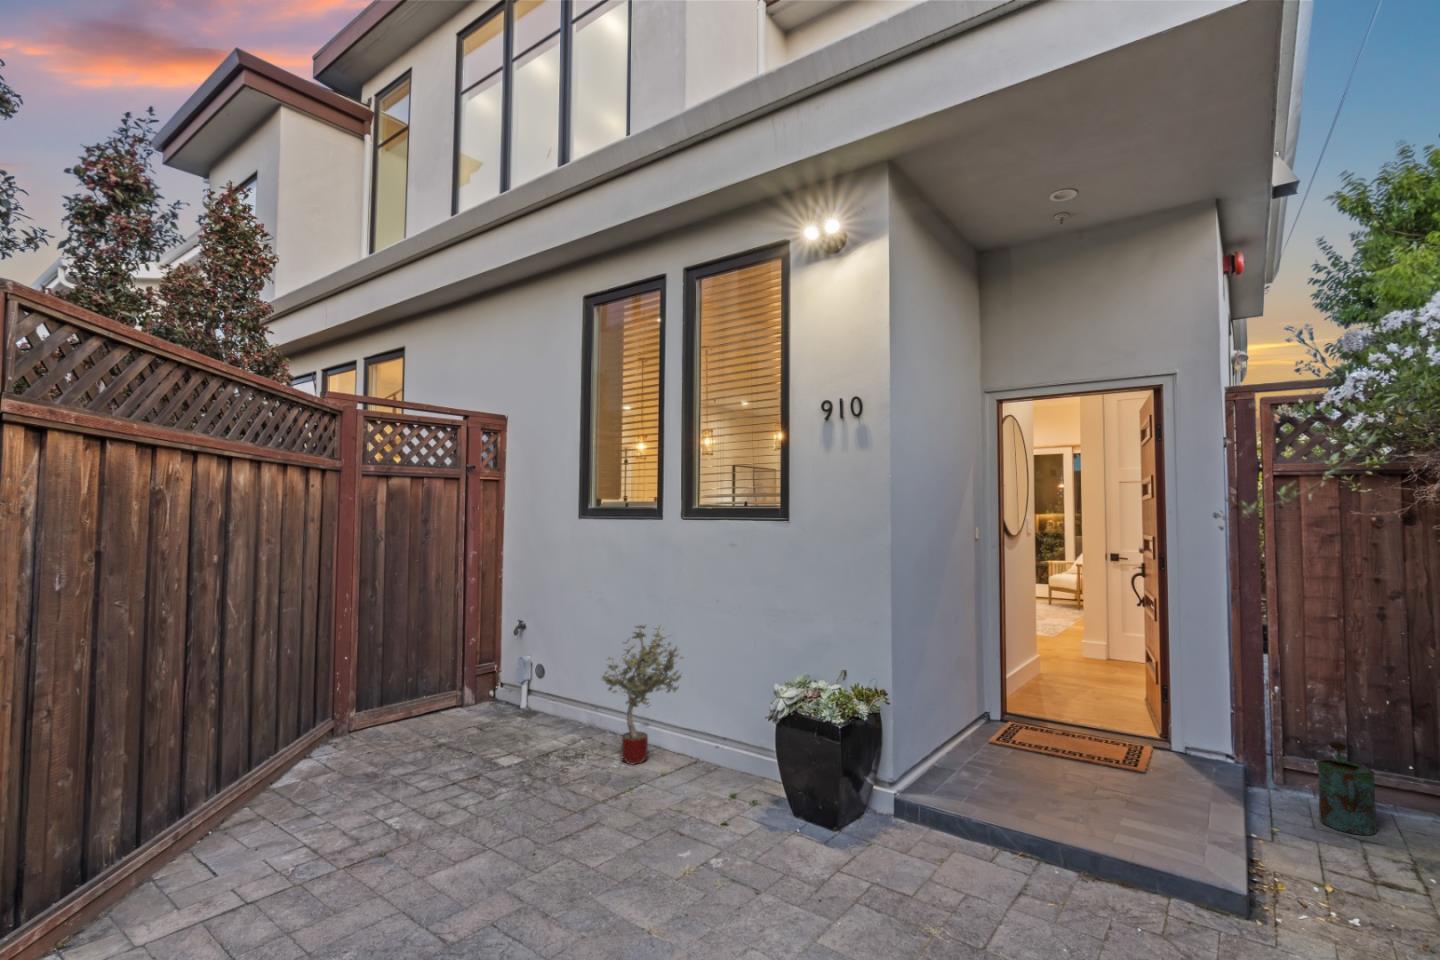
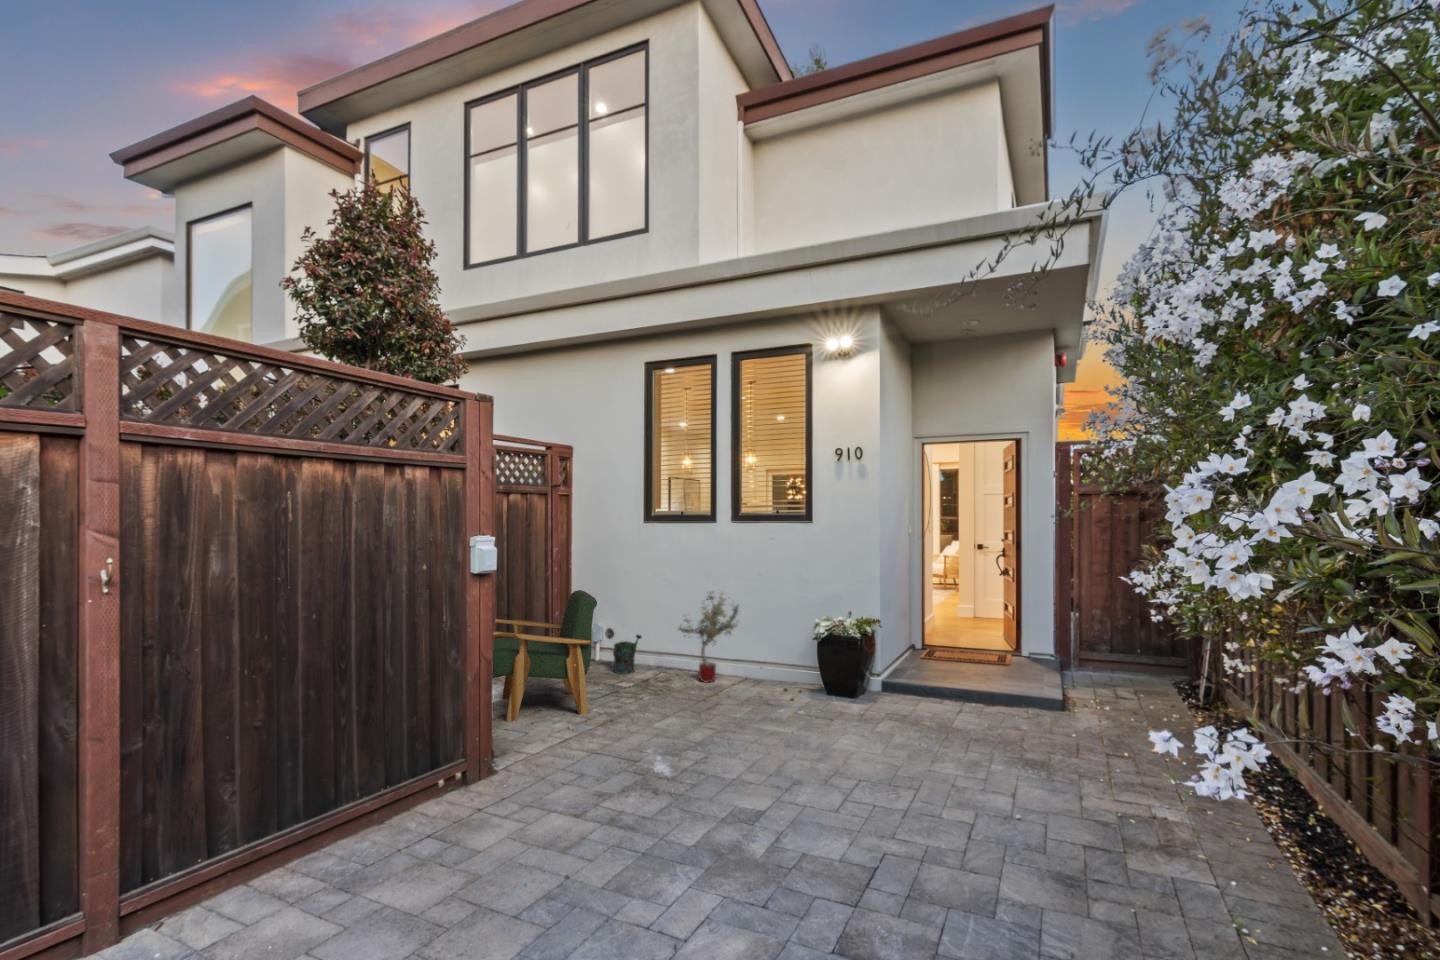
armchair: none [224,620,439,832] -> present [493,590,597,722]
watering can: present [1318,742,1377,835] -> present [613,635,641,674]

